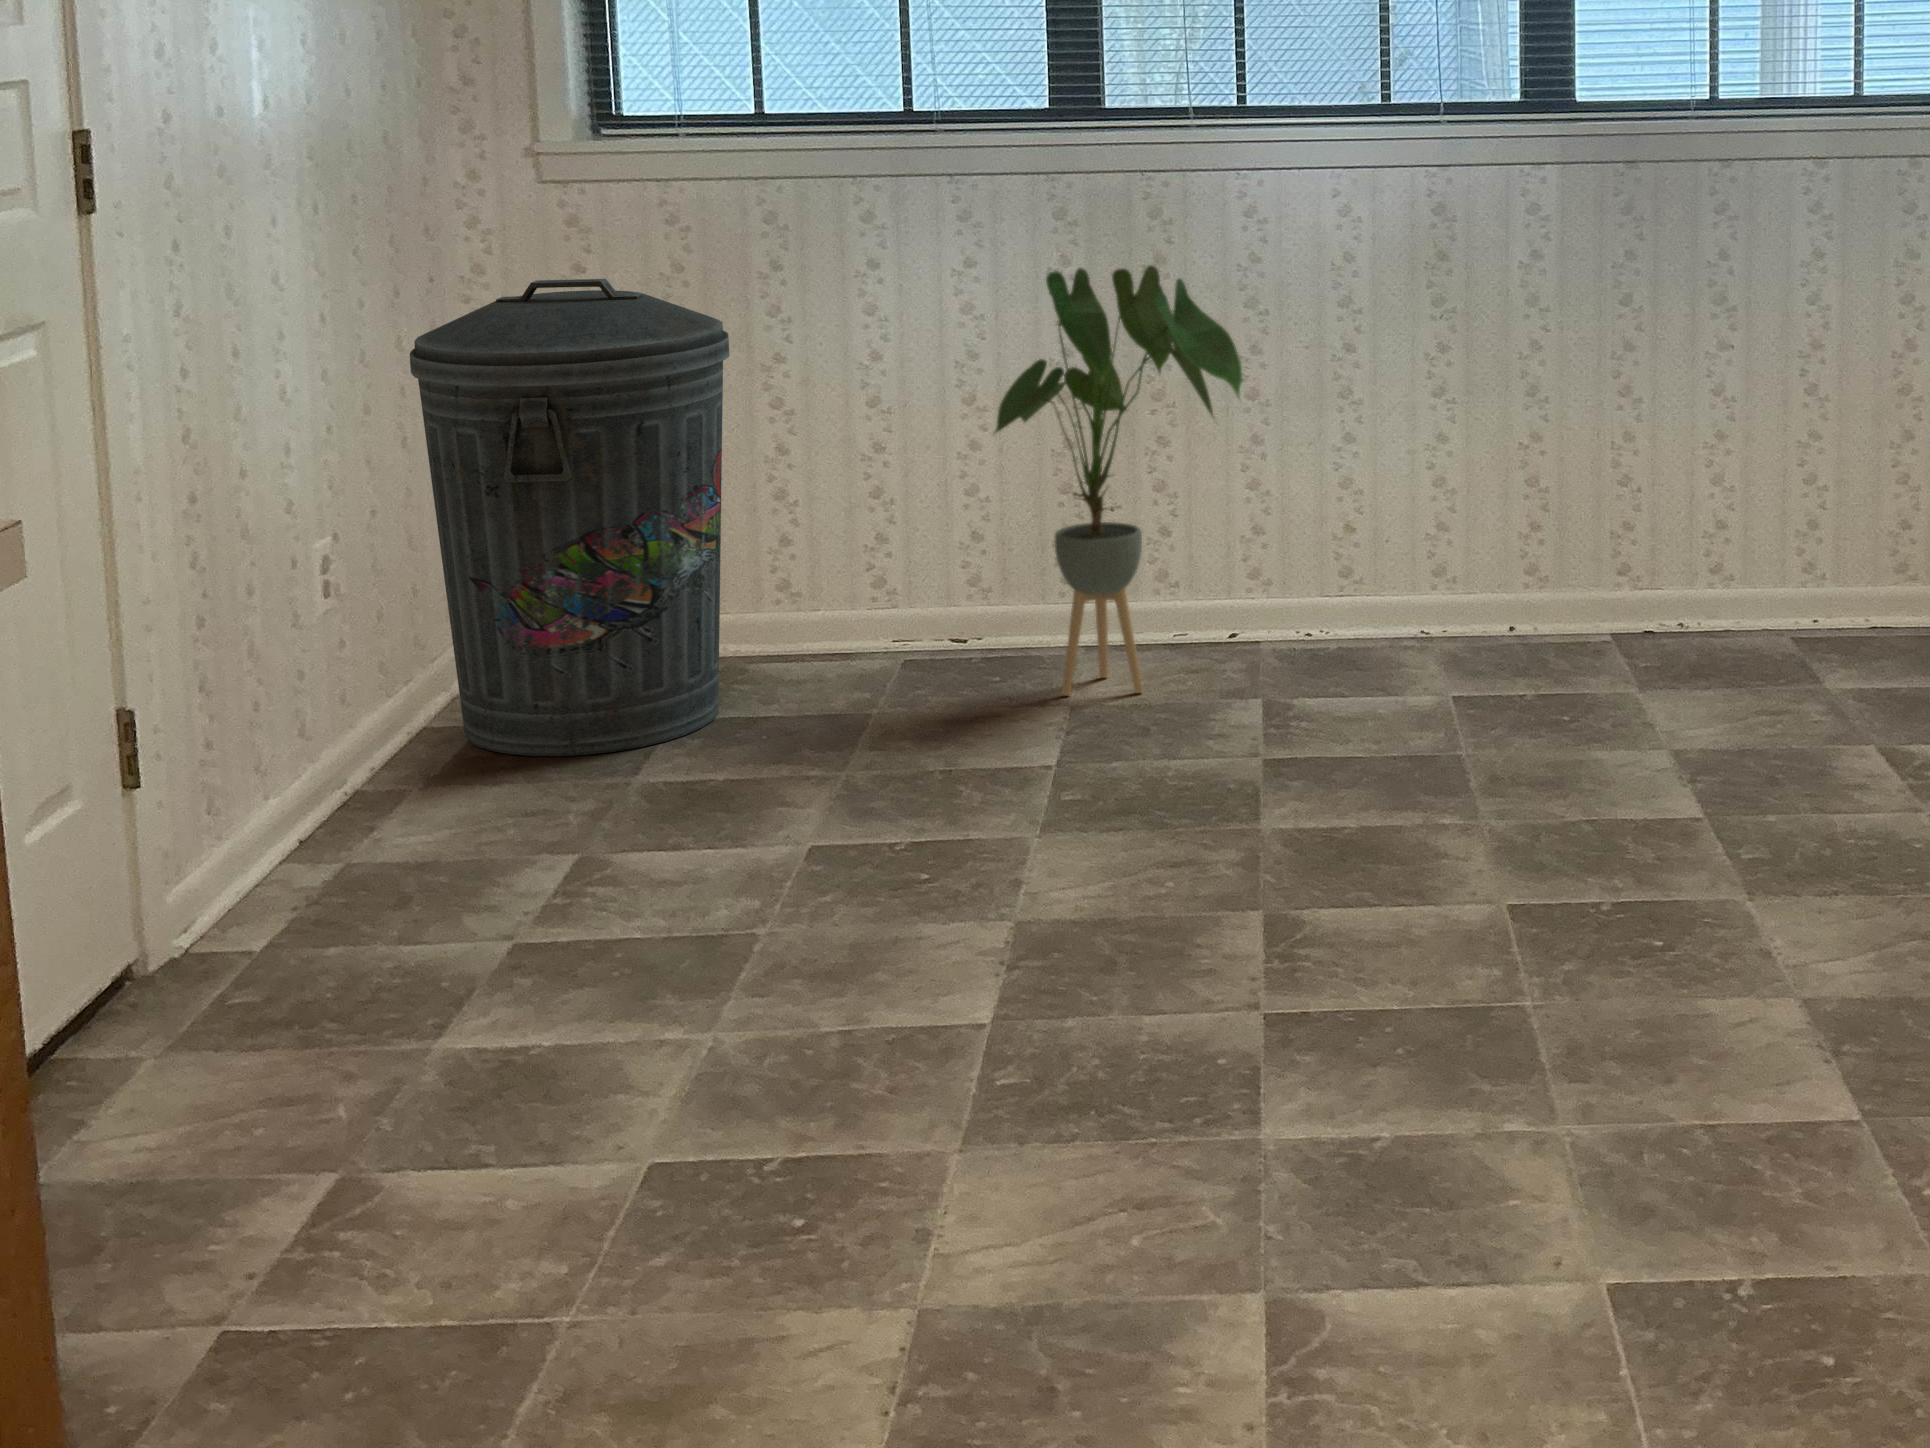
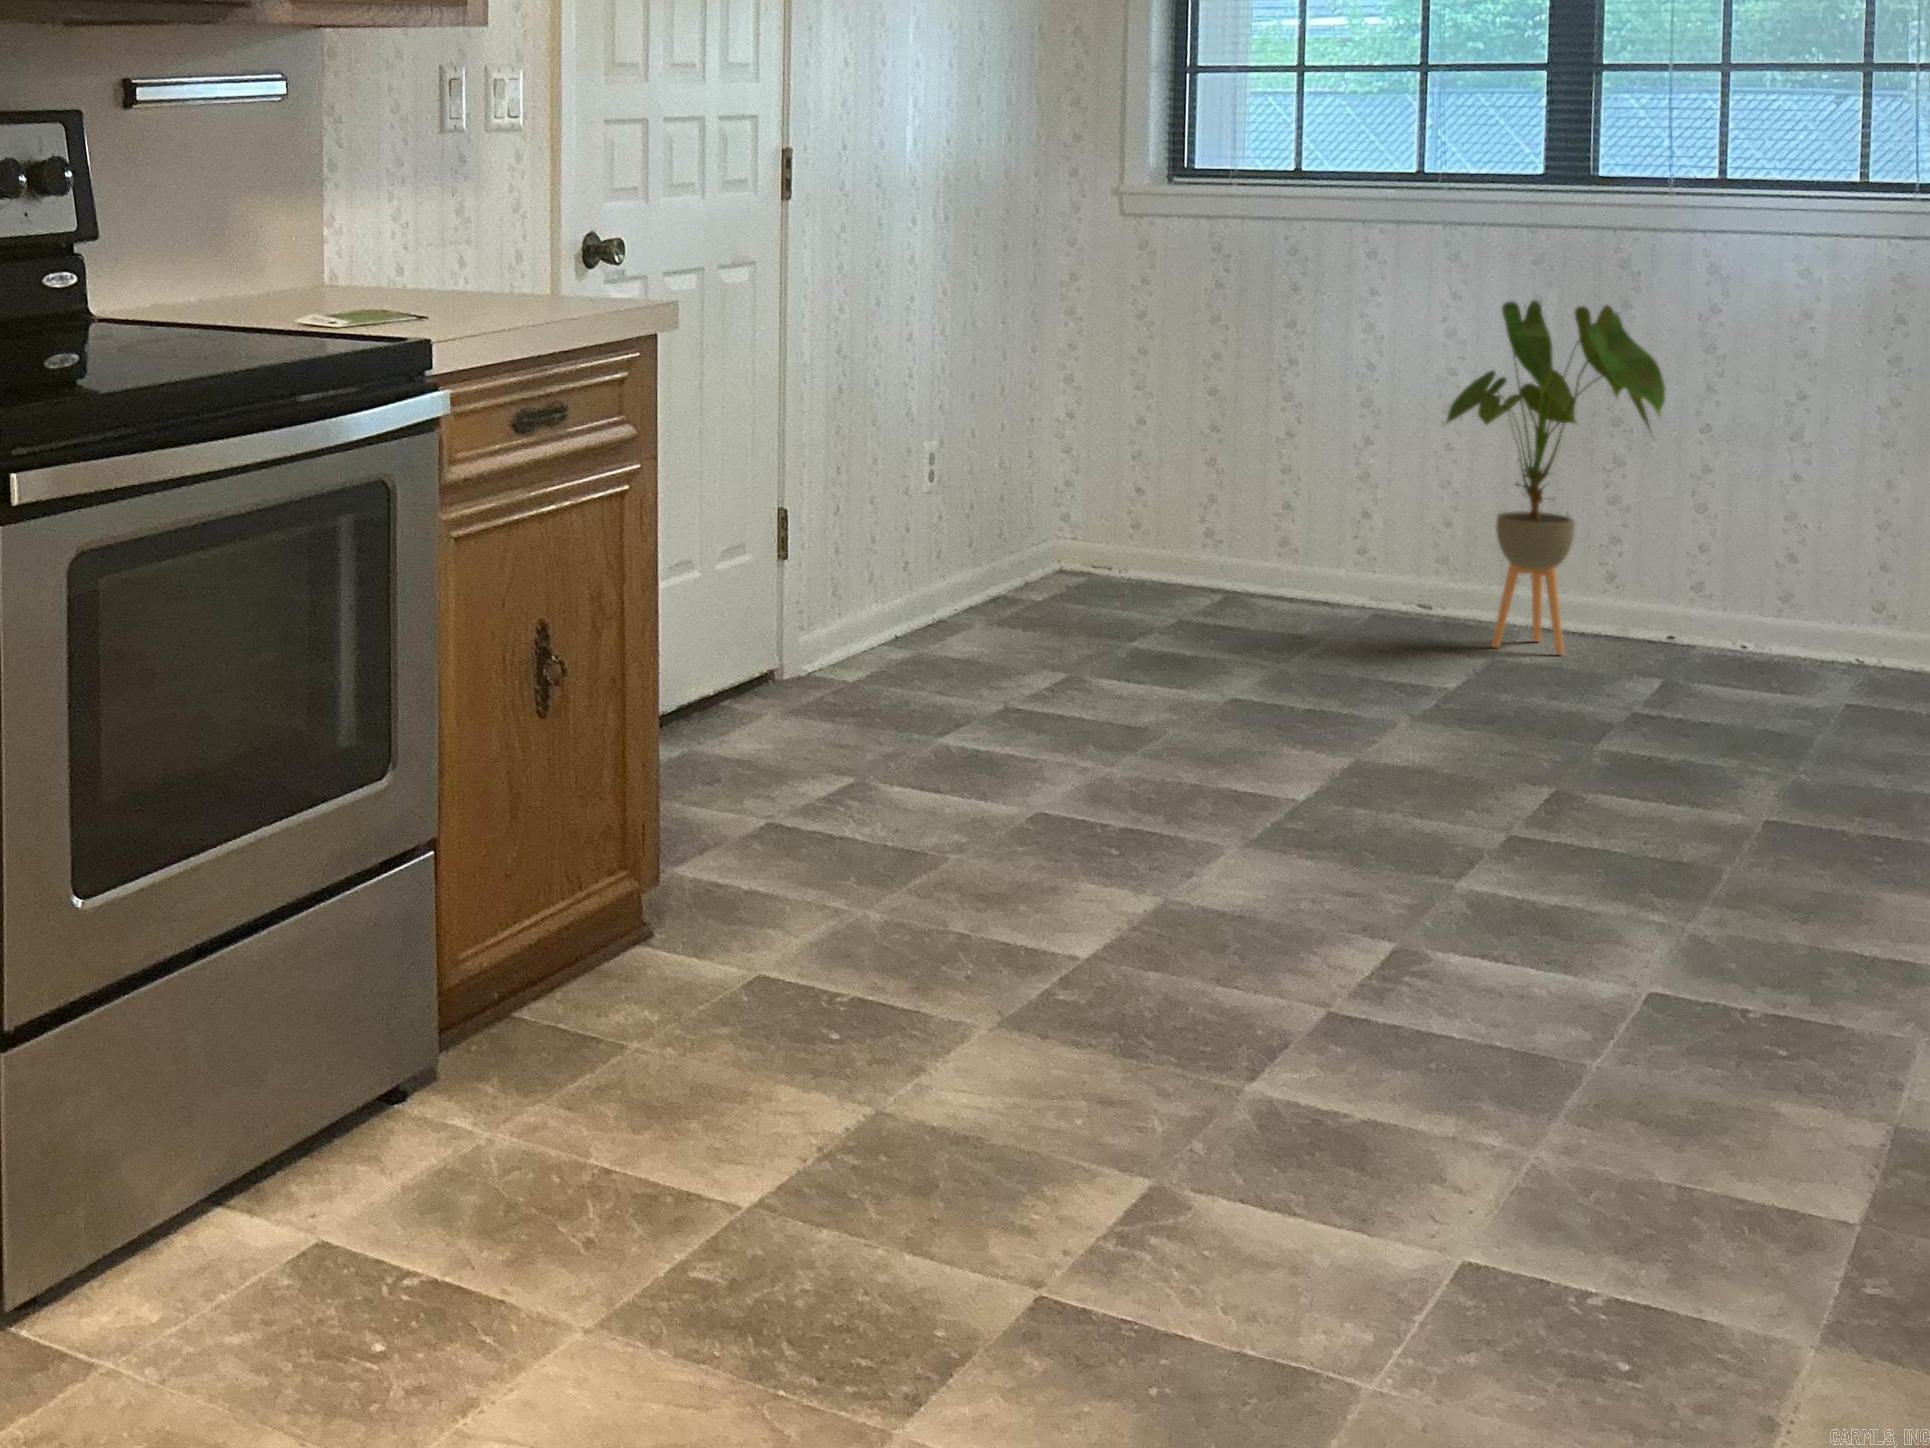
trash can: present [410,279,729,756] -> none [1011,279,1244,626]

